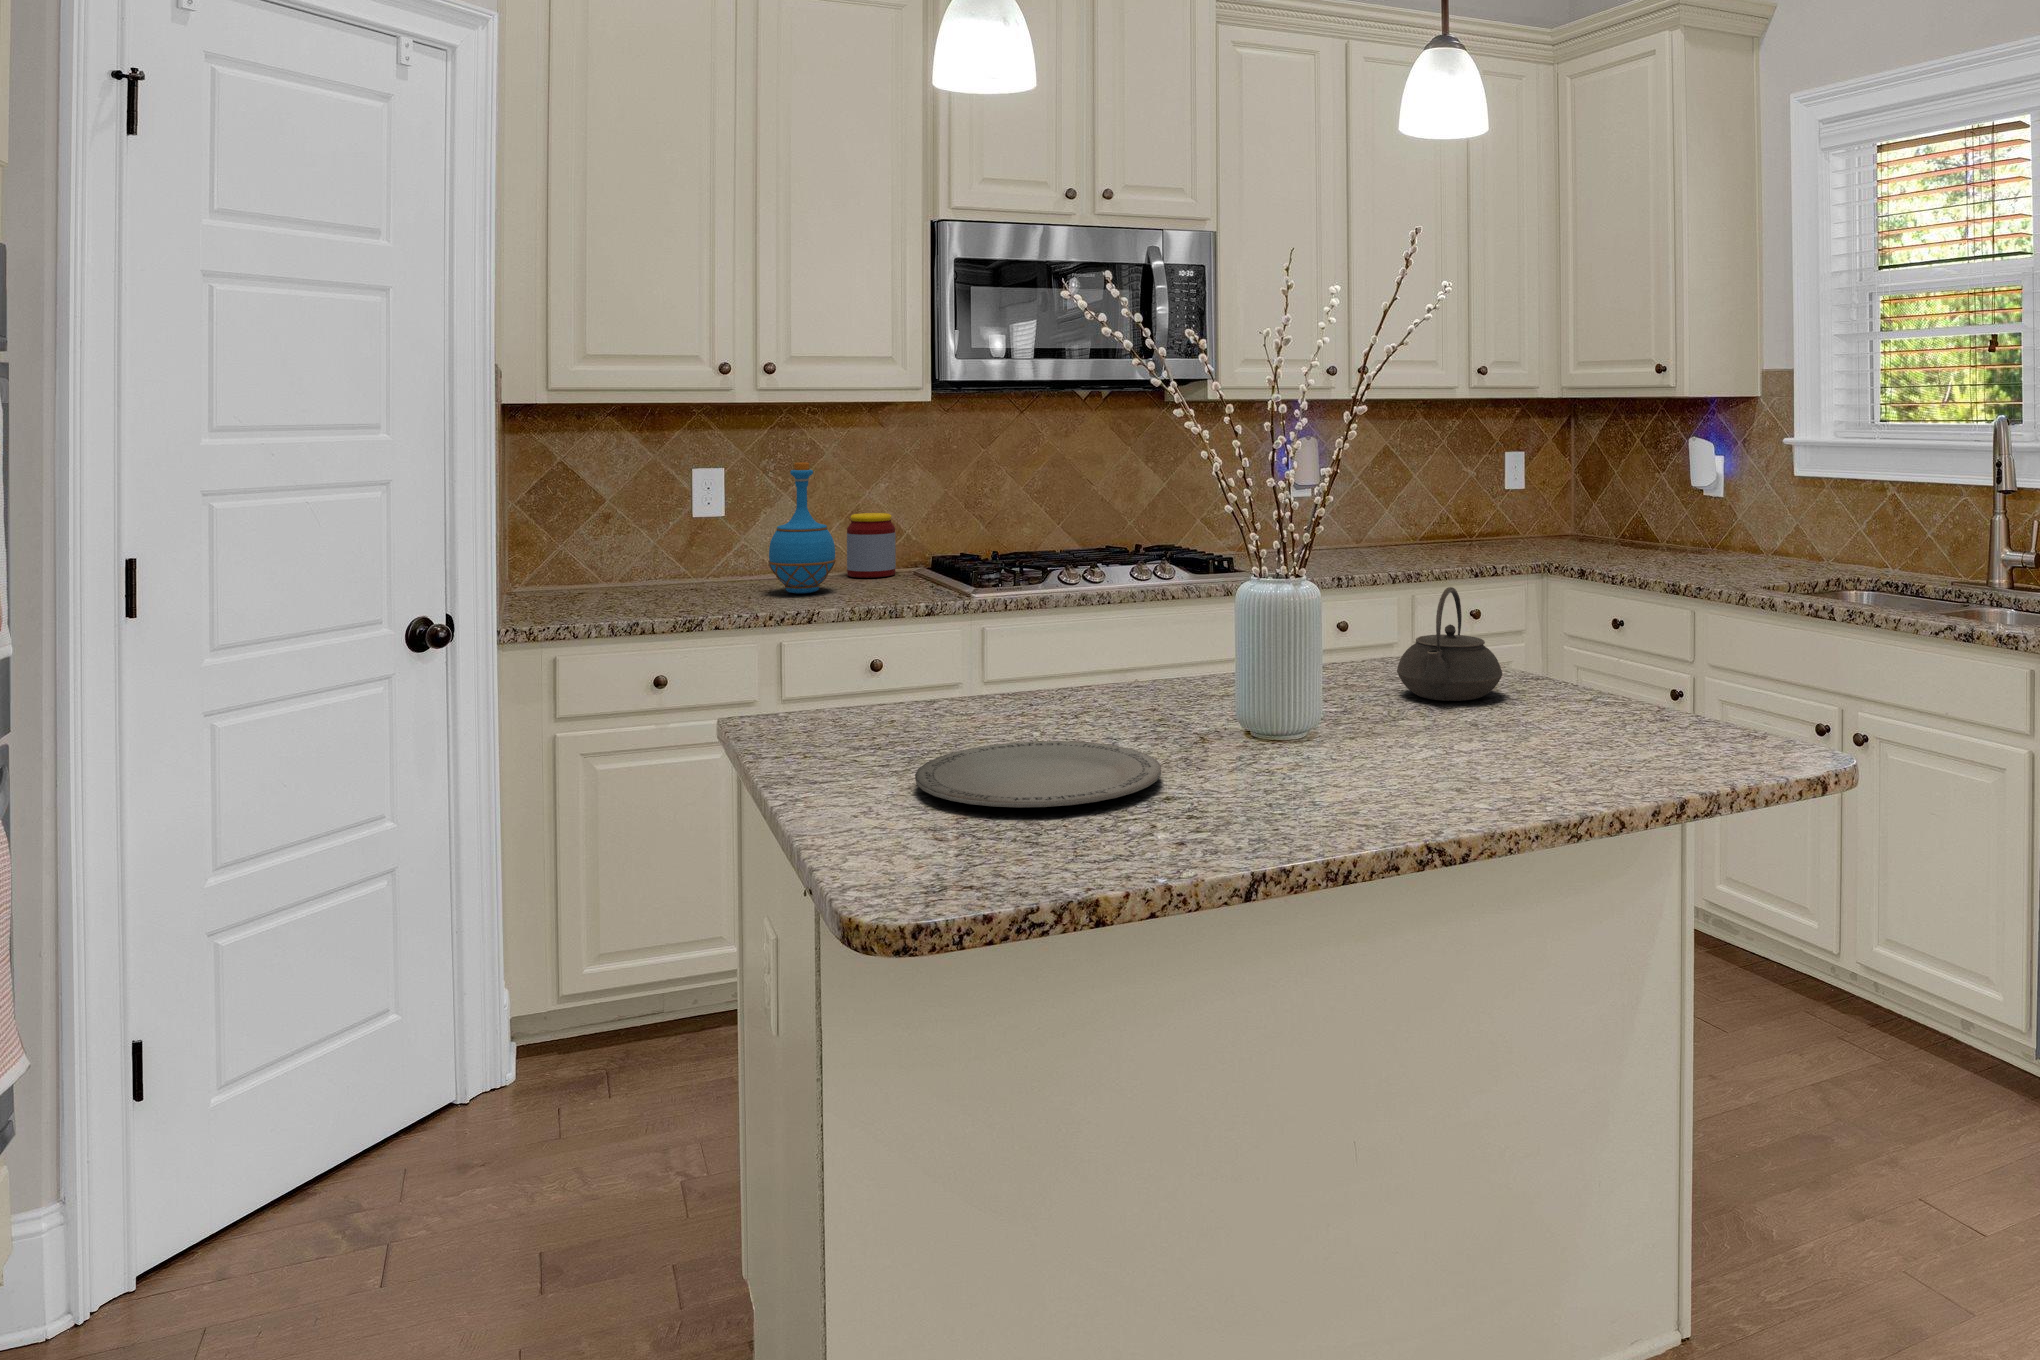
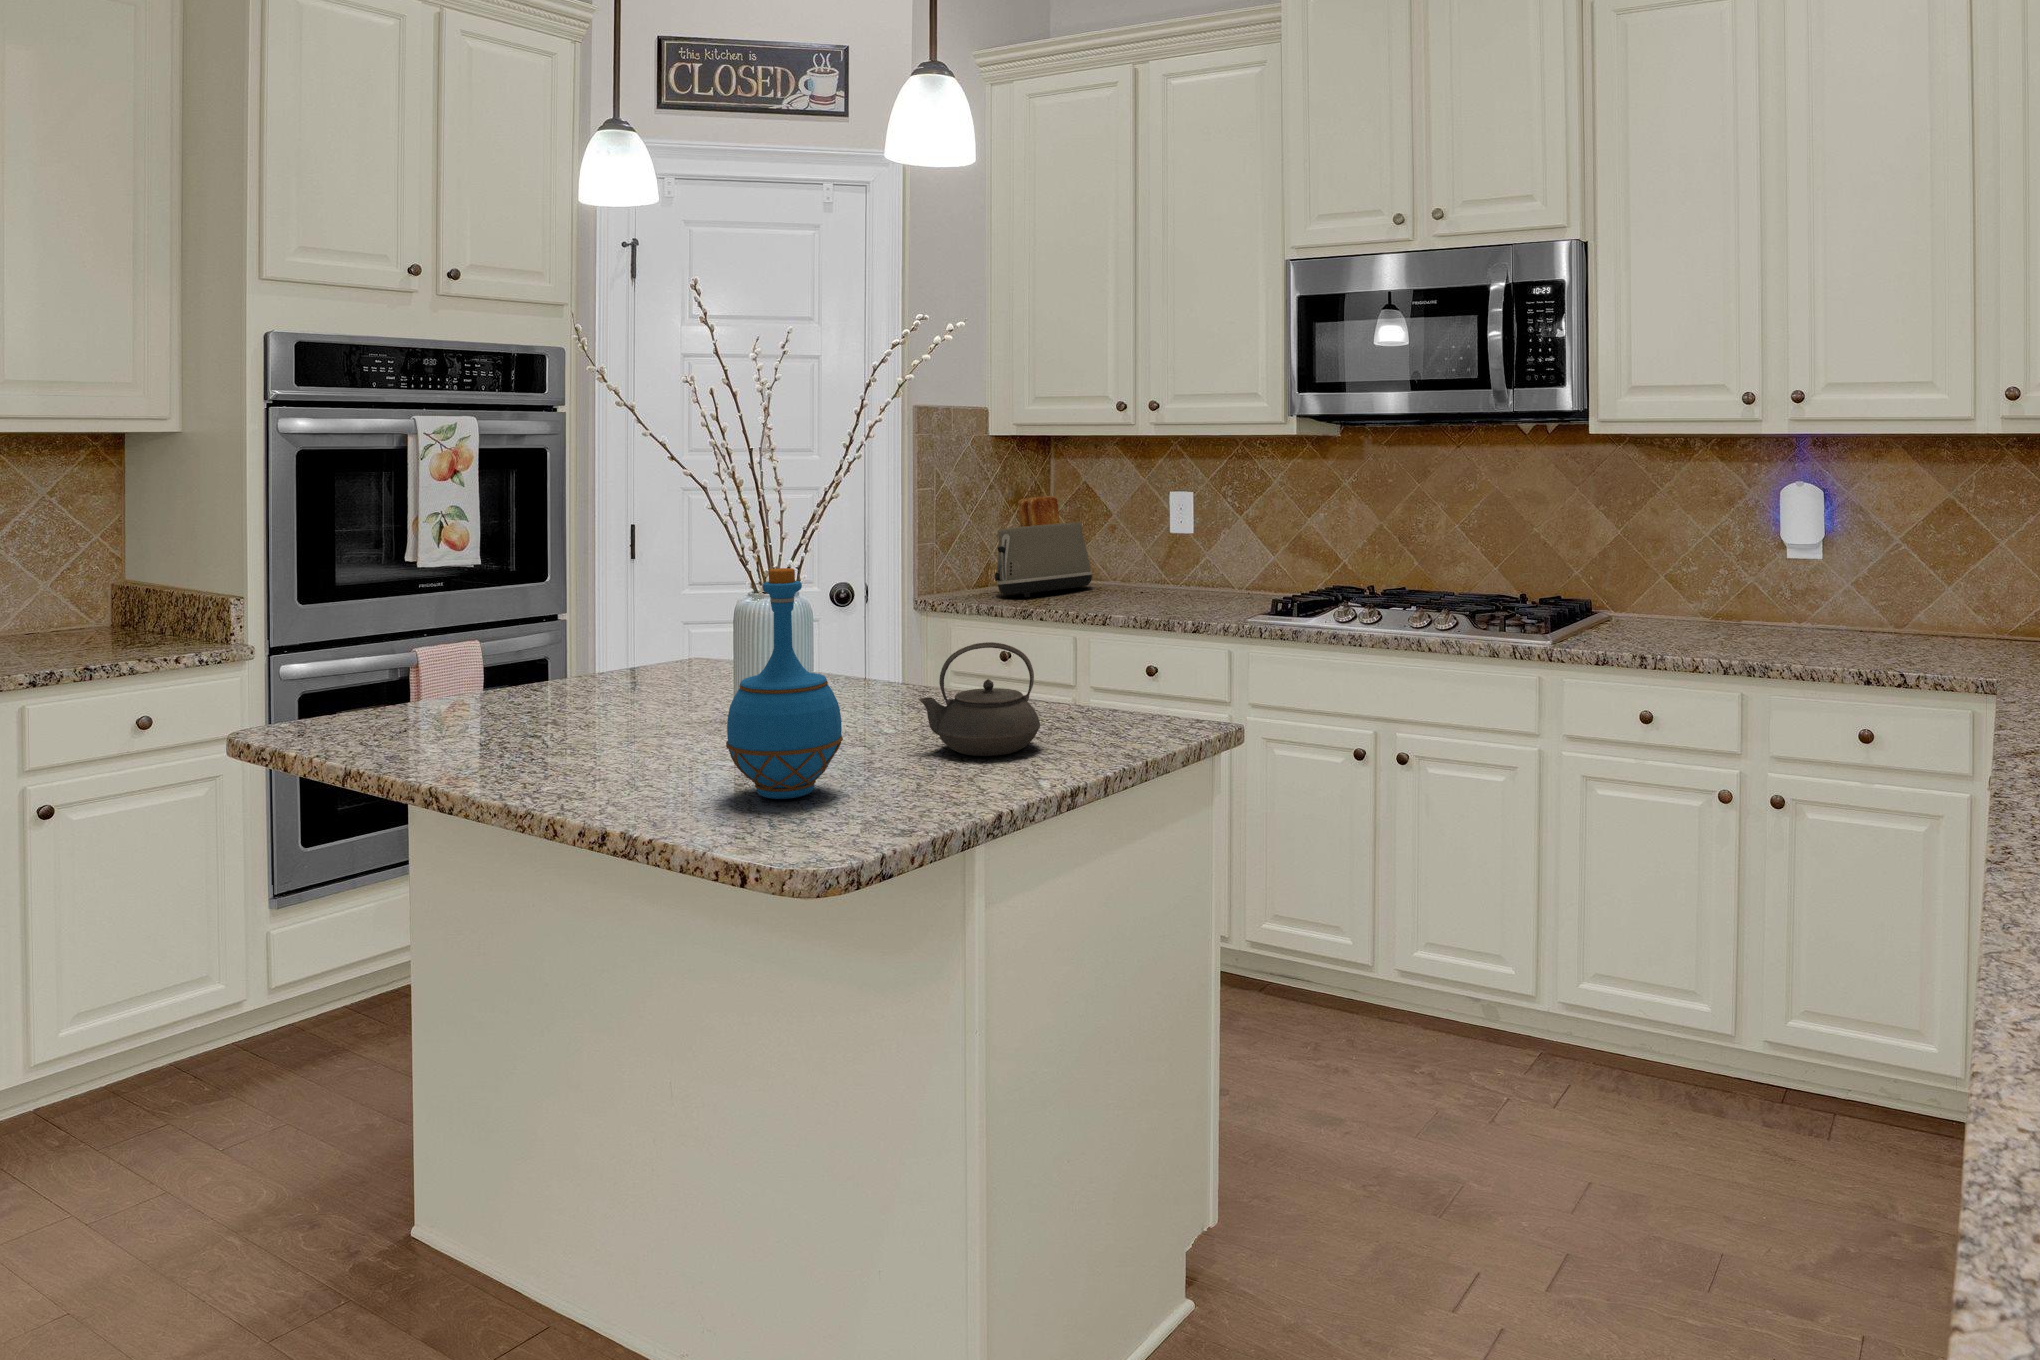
bottle: present [768,462,836,594] -> present [726,568,843,799]
toaster: none [561,482,655,613] -> present [995,496,1092,597]
jar: present [847,513,896,578] -> none [1246,536,1290,595]
plate: present [915,741,1161,807] -> none [443,700,631,739]

